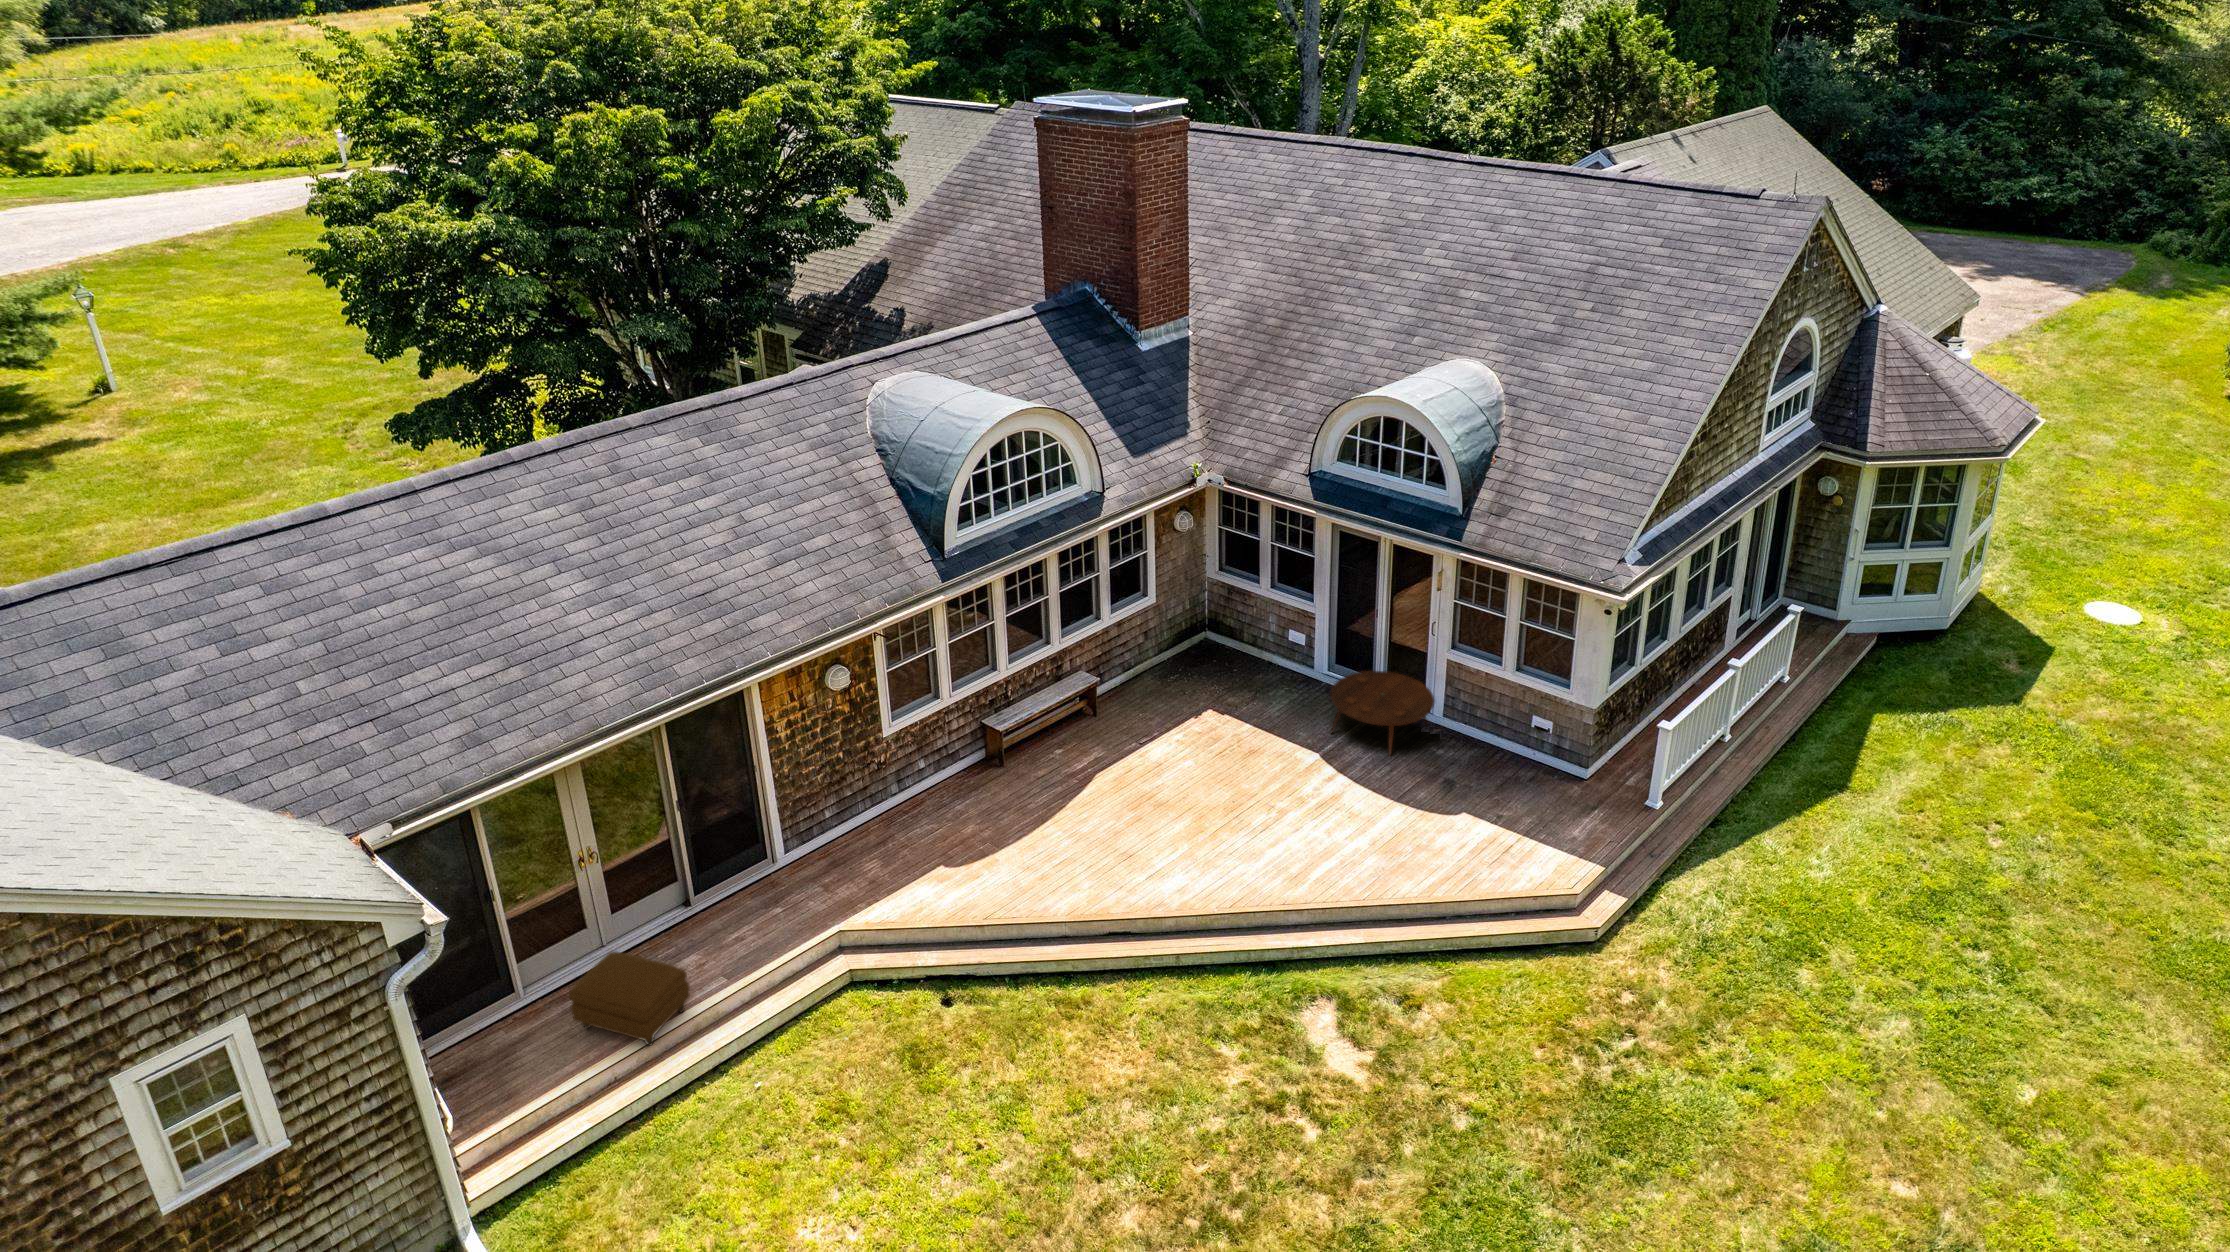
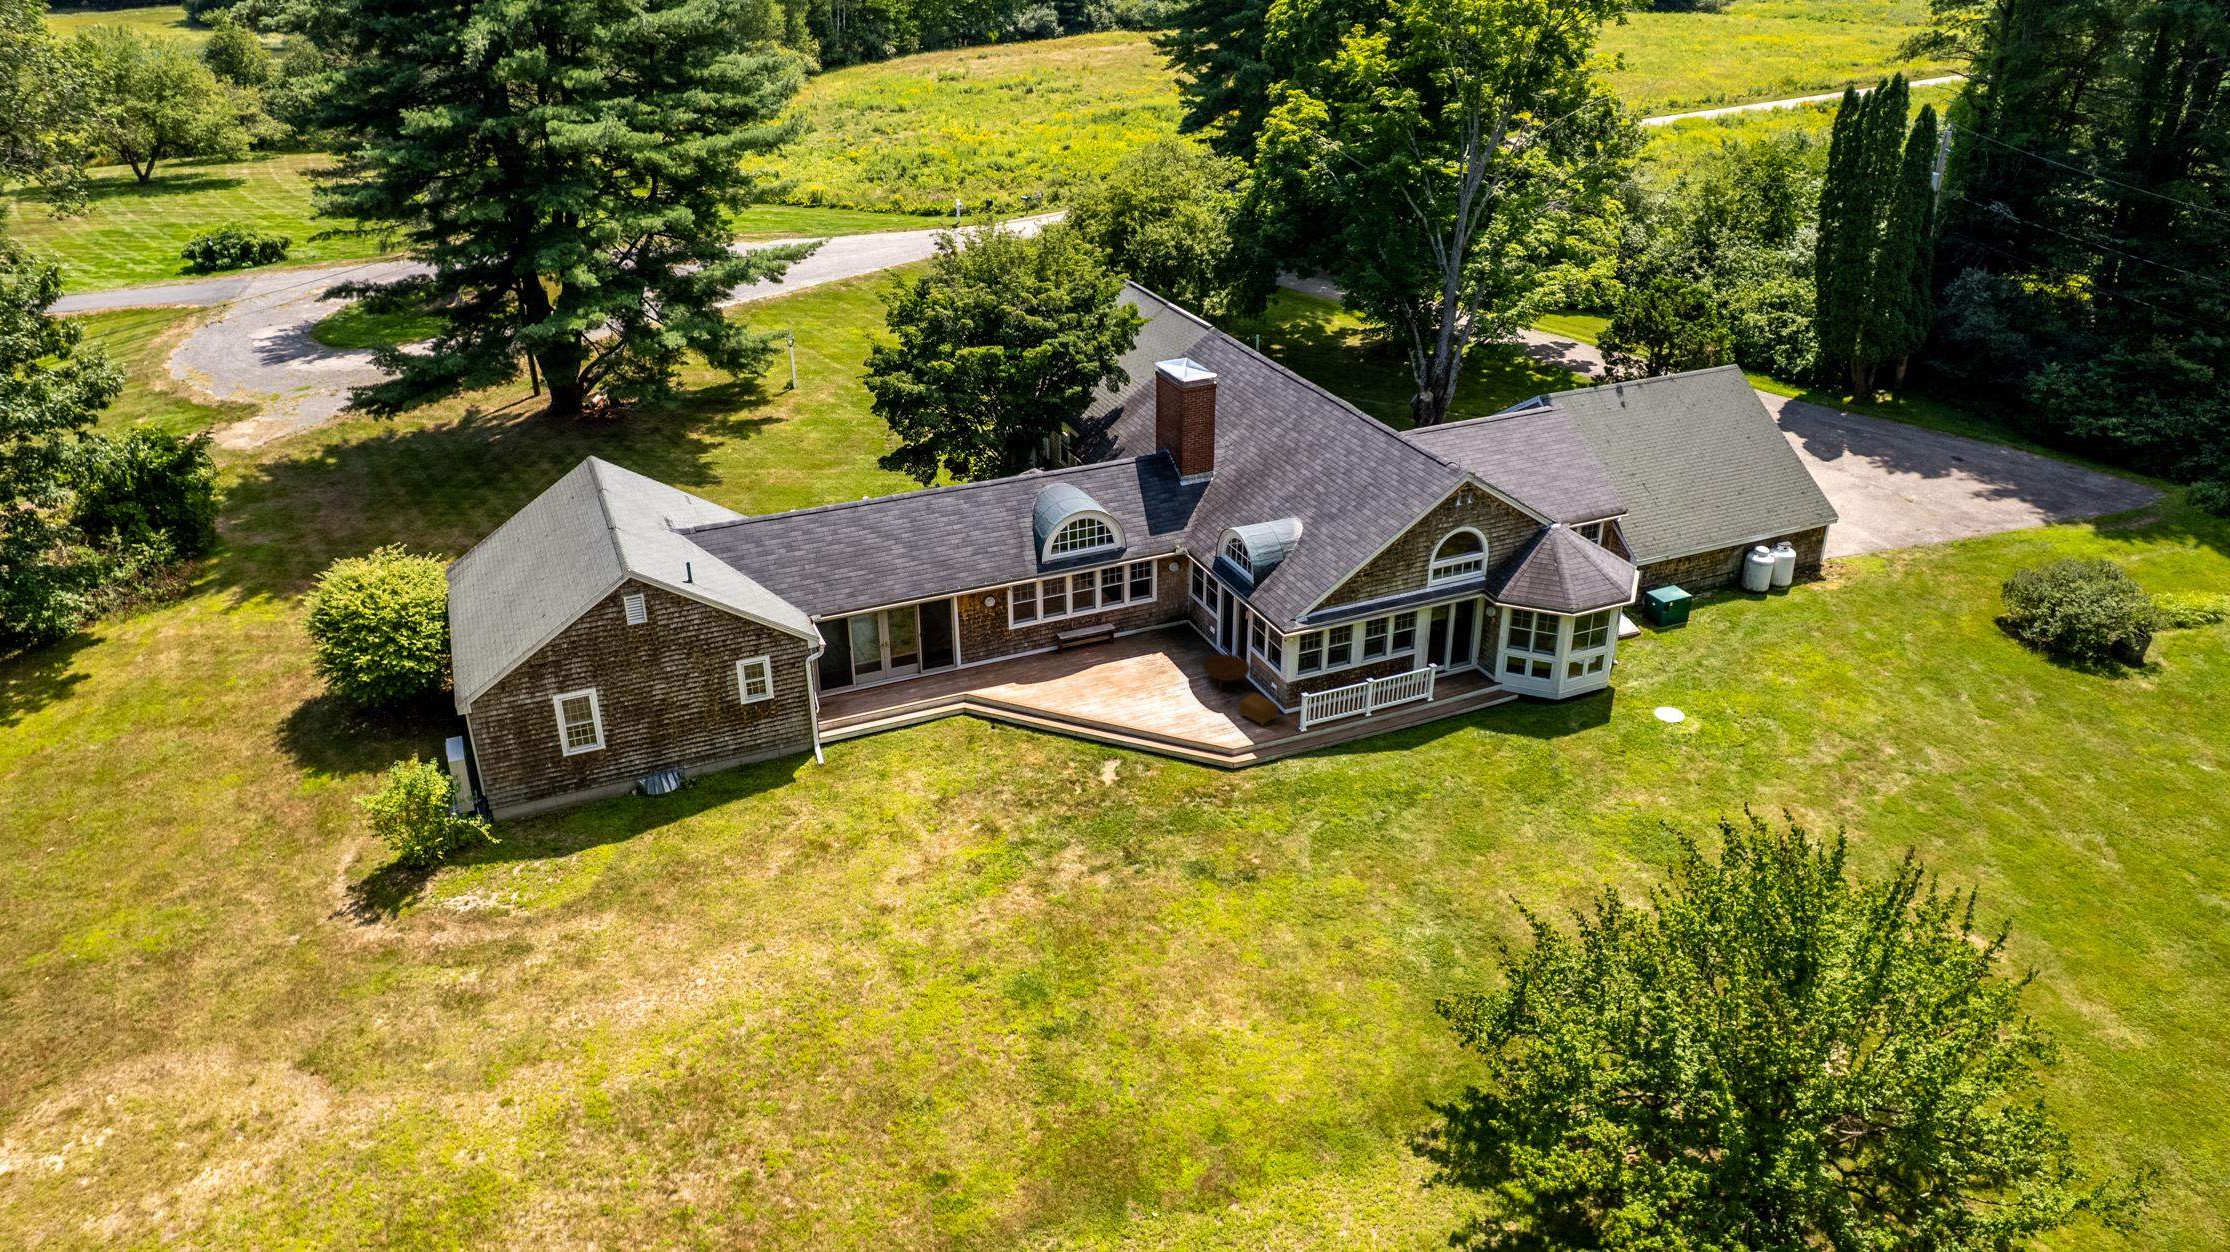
ottoman: present [569,952,690,1046] -> present [1239,693,1278,726]

